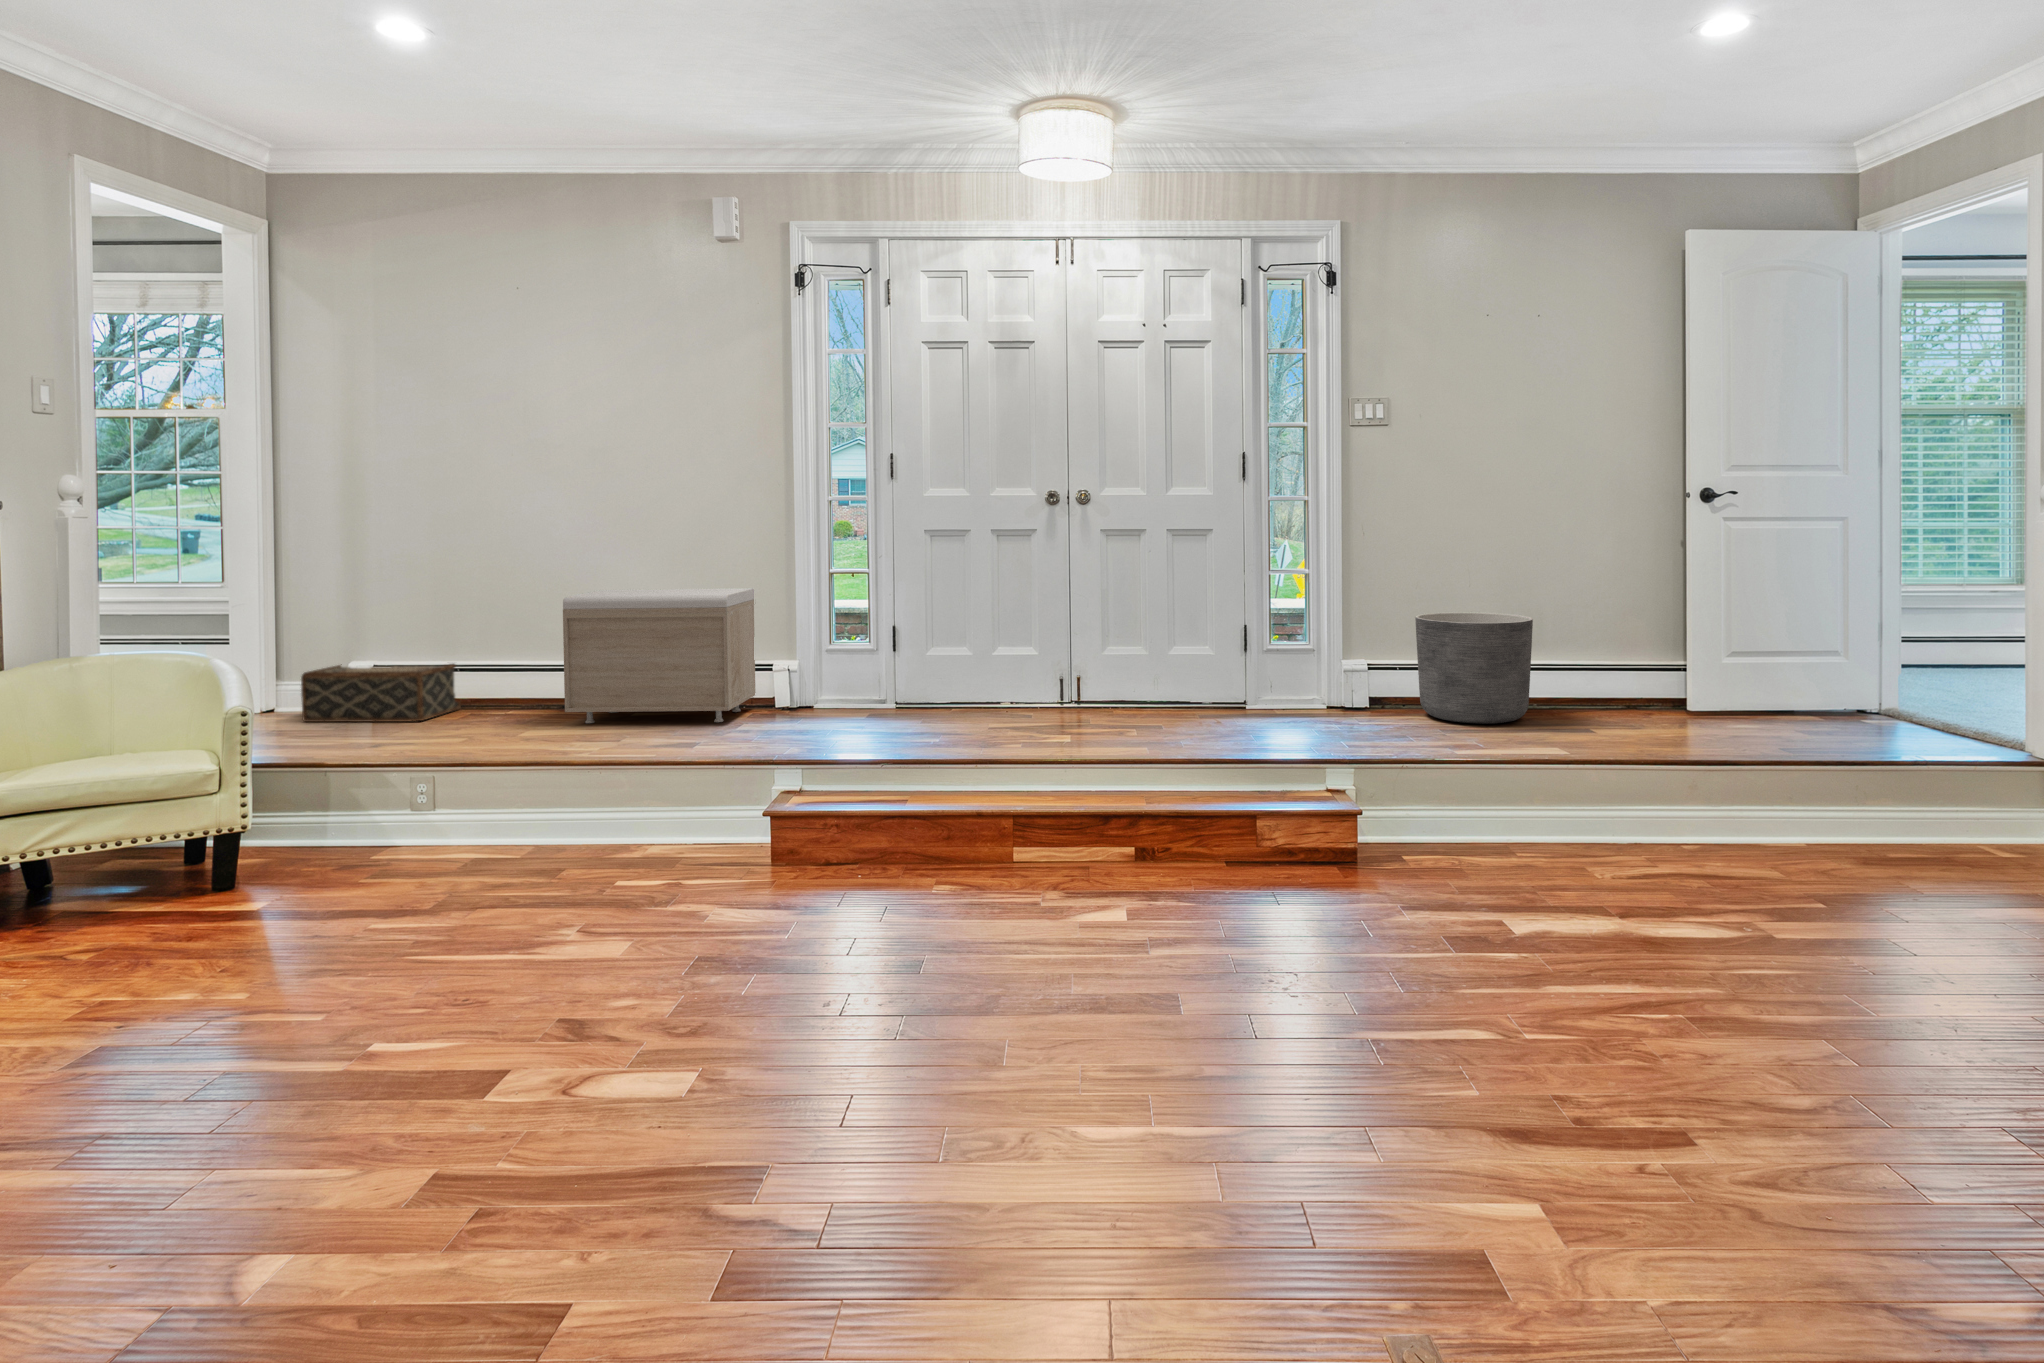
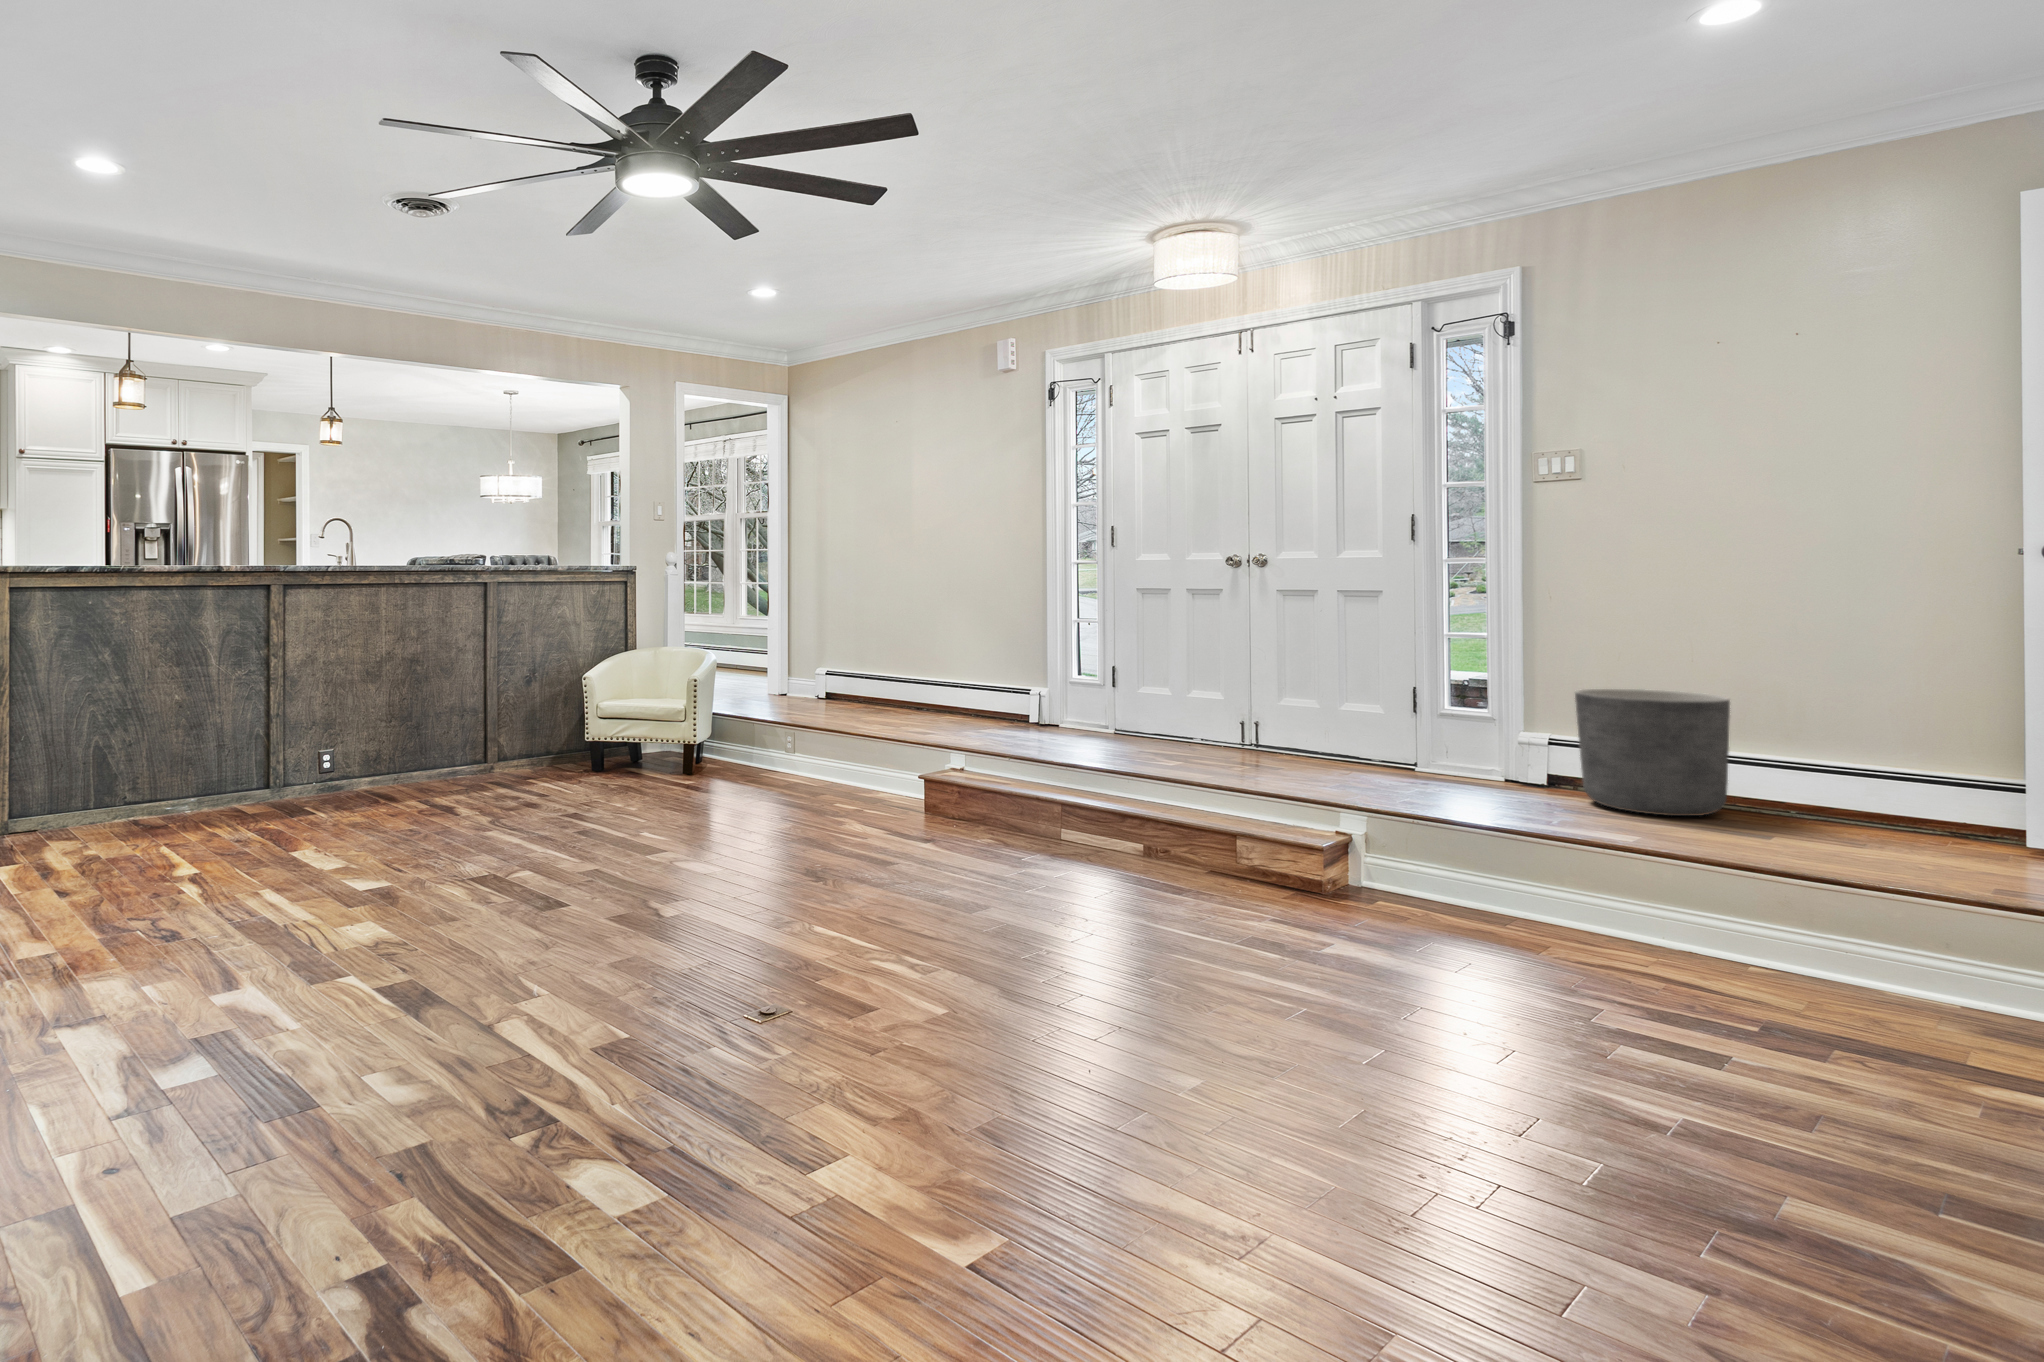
storage bench: present [563,588,756,723] -> none [886,625,1018,725]
woven basket: present [301,664,461,722] -> none [772,666,855,704]

